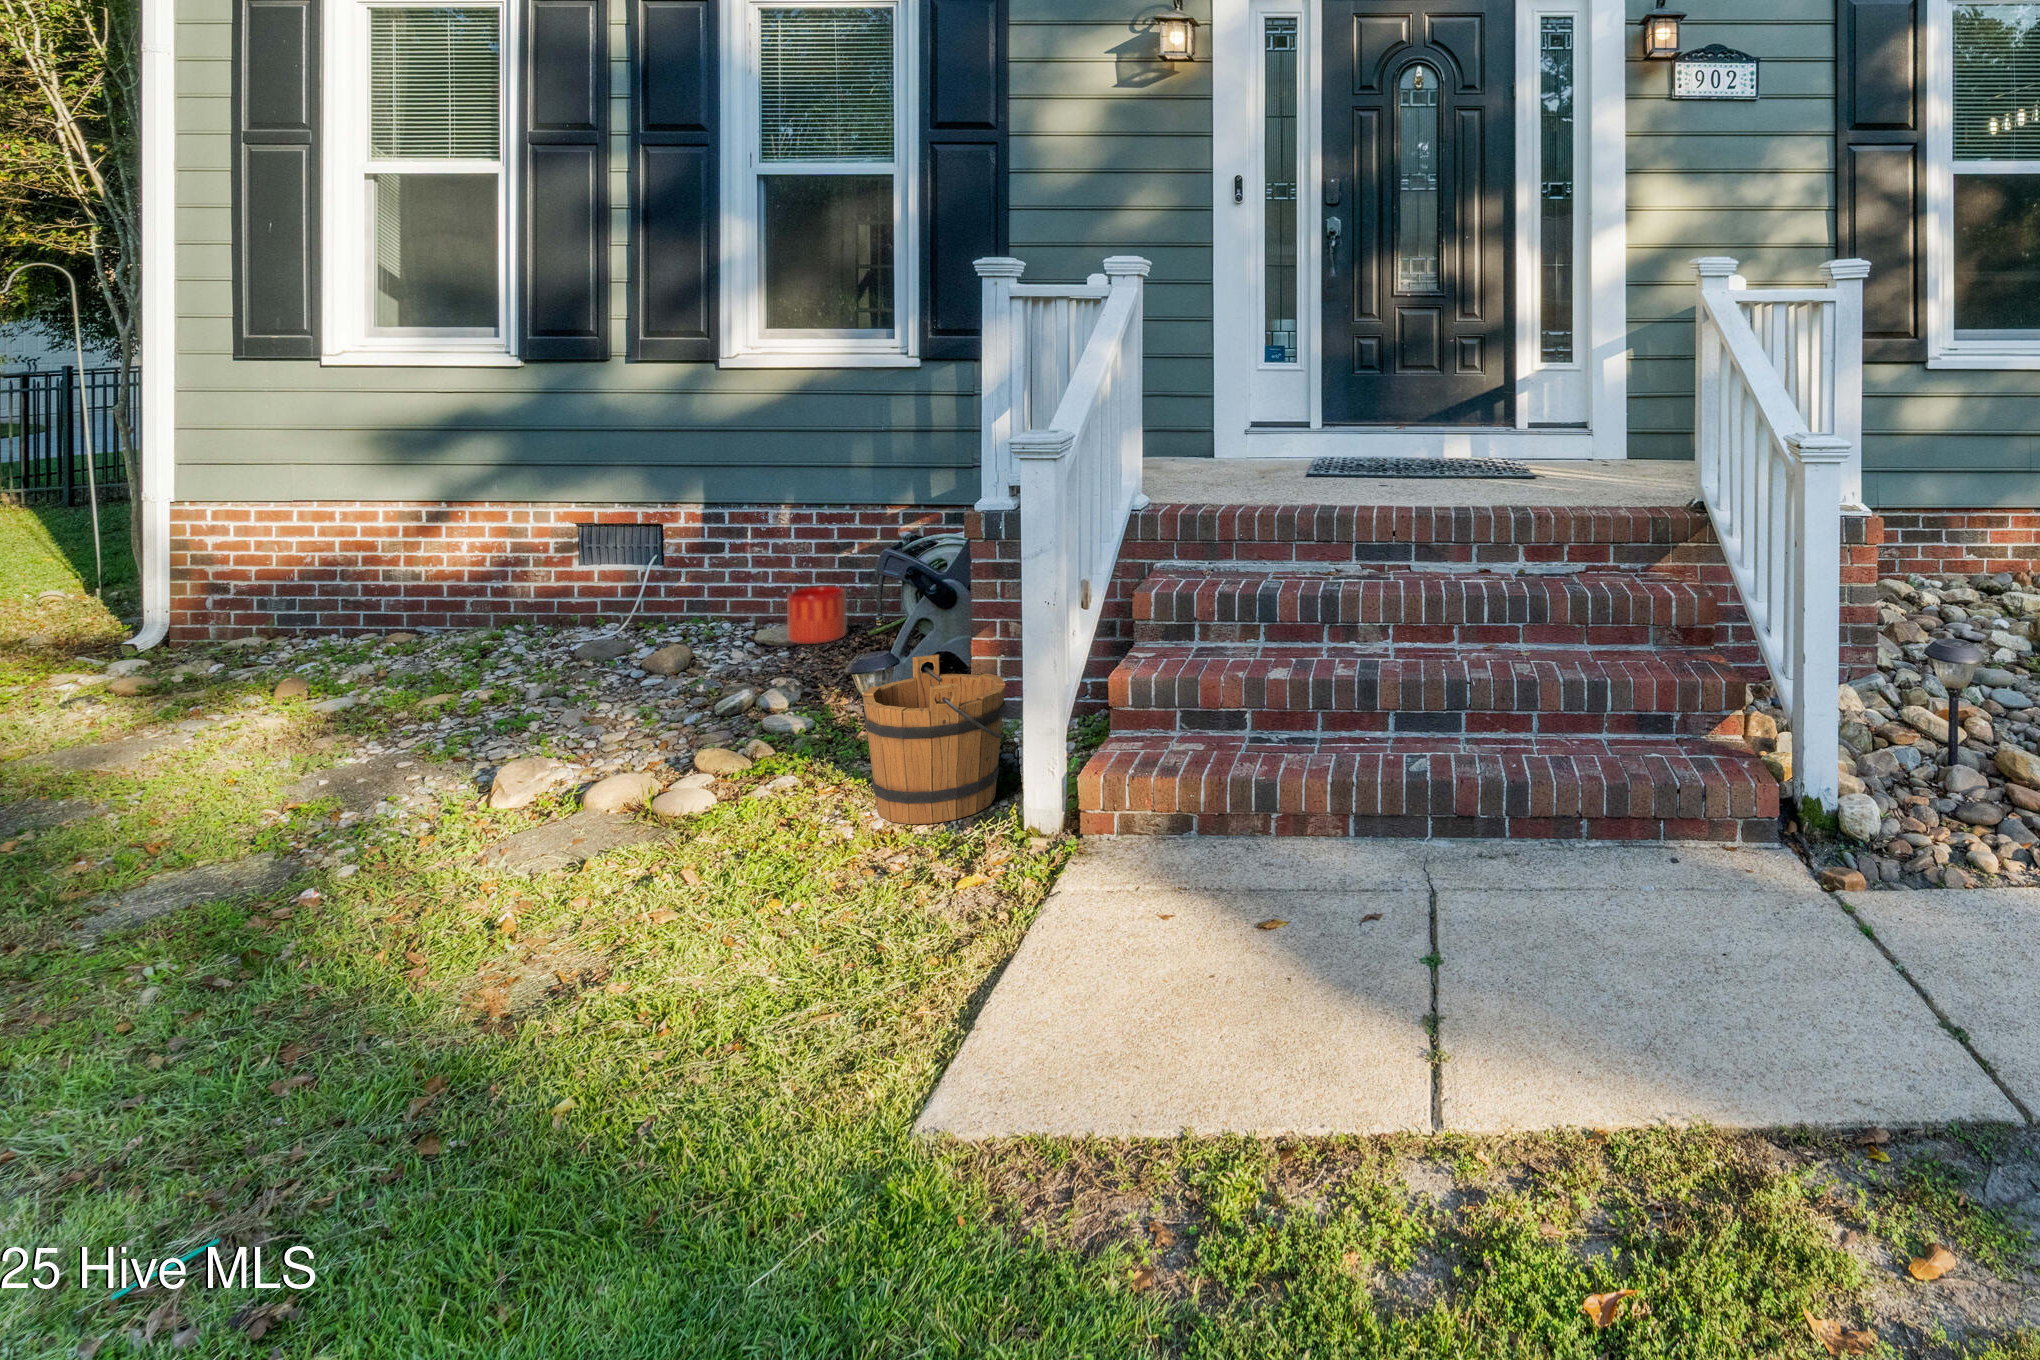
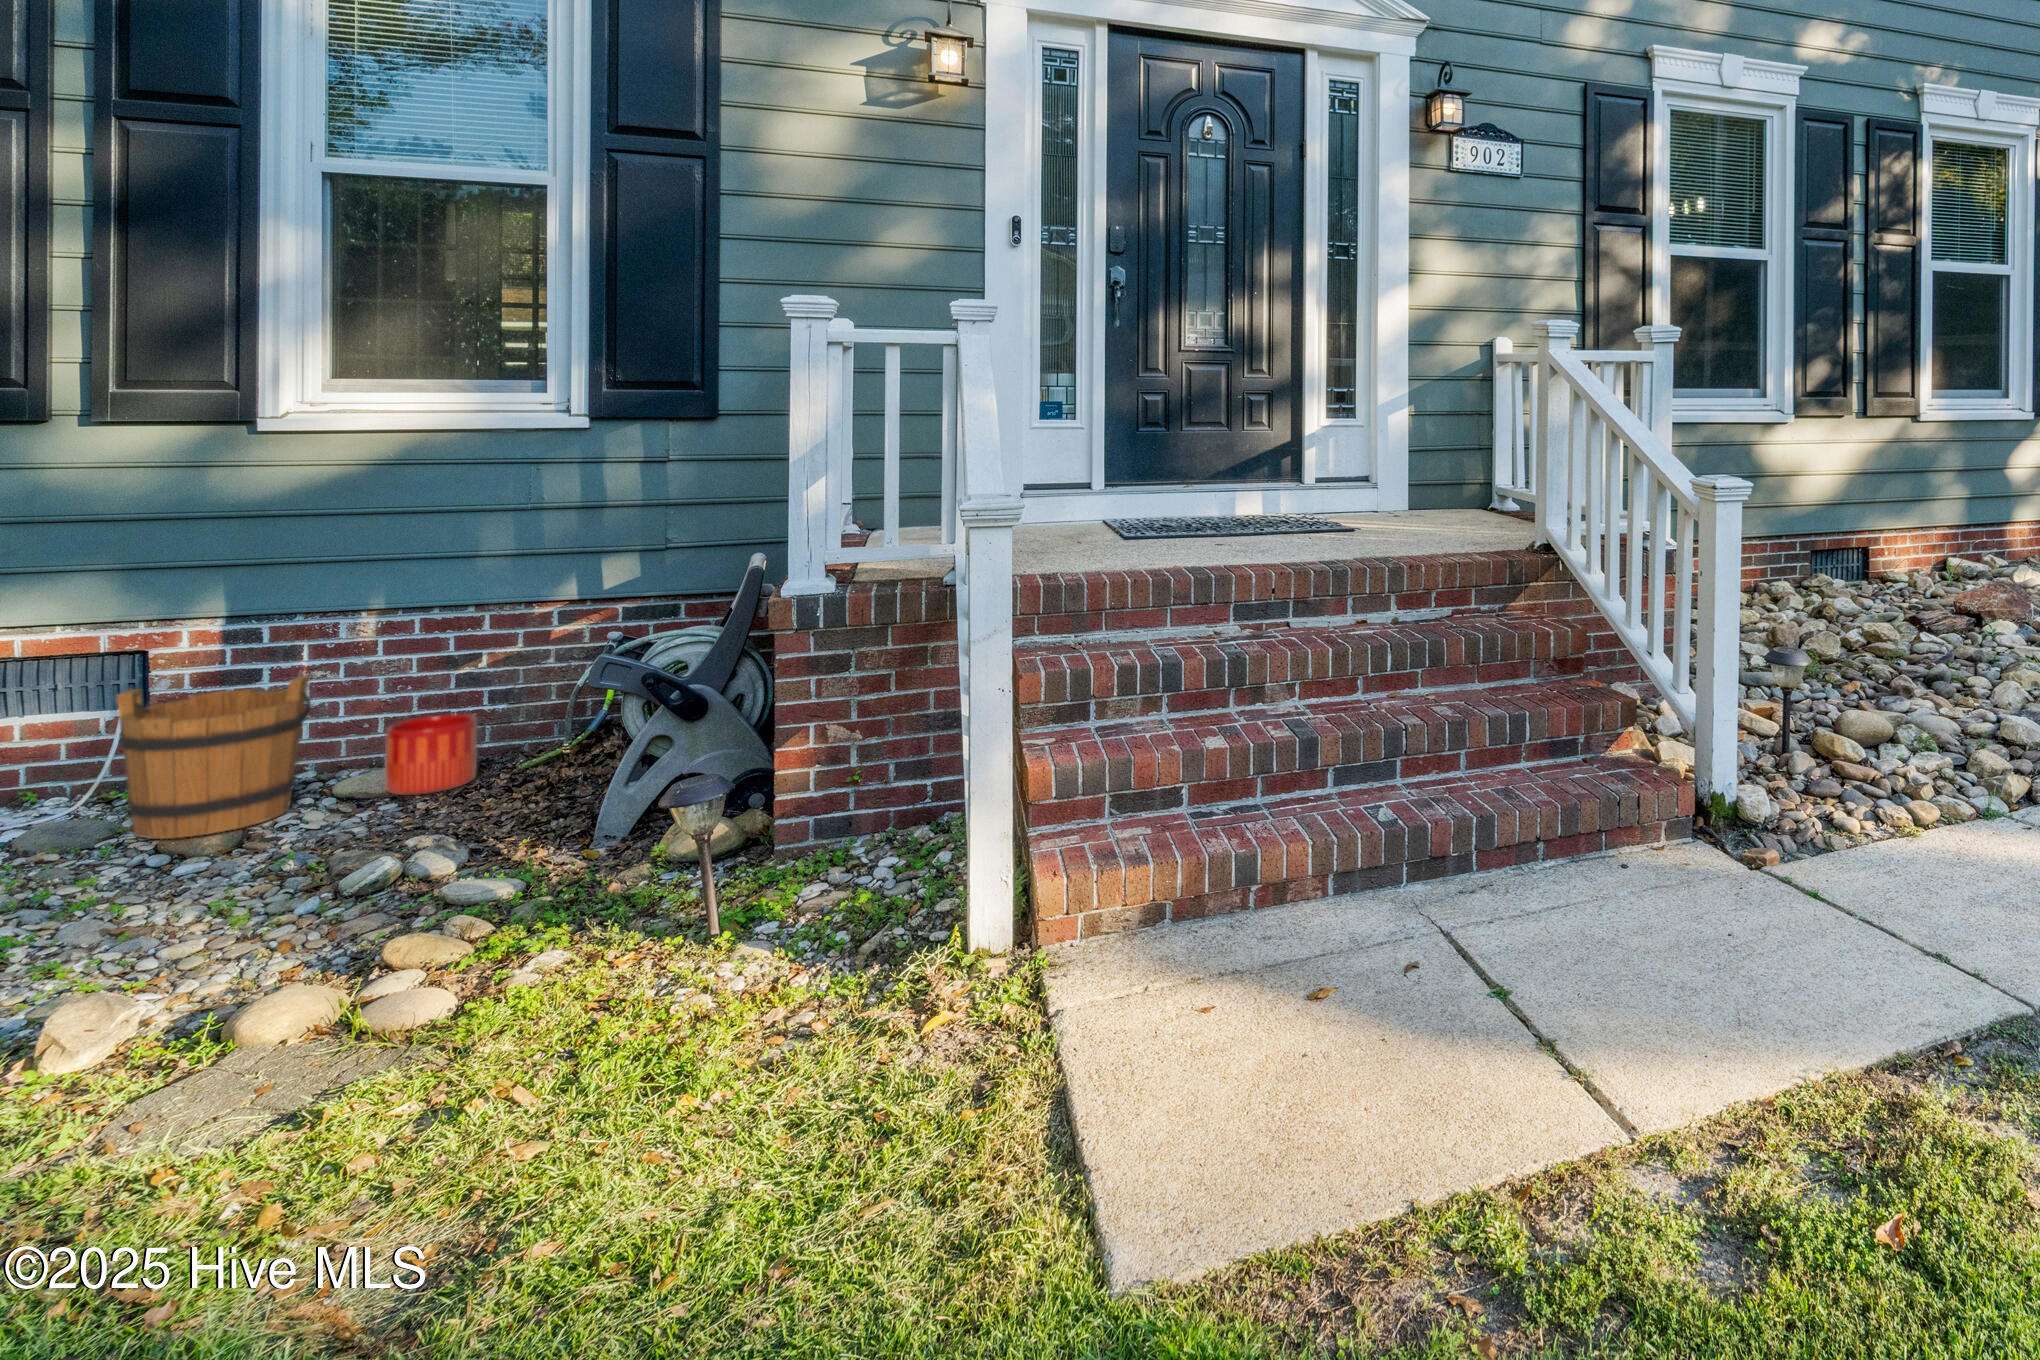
bucket: present [863,654,1005,824] -> present [117,676,311,839]

